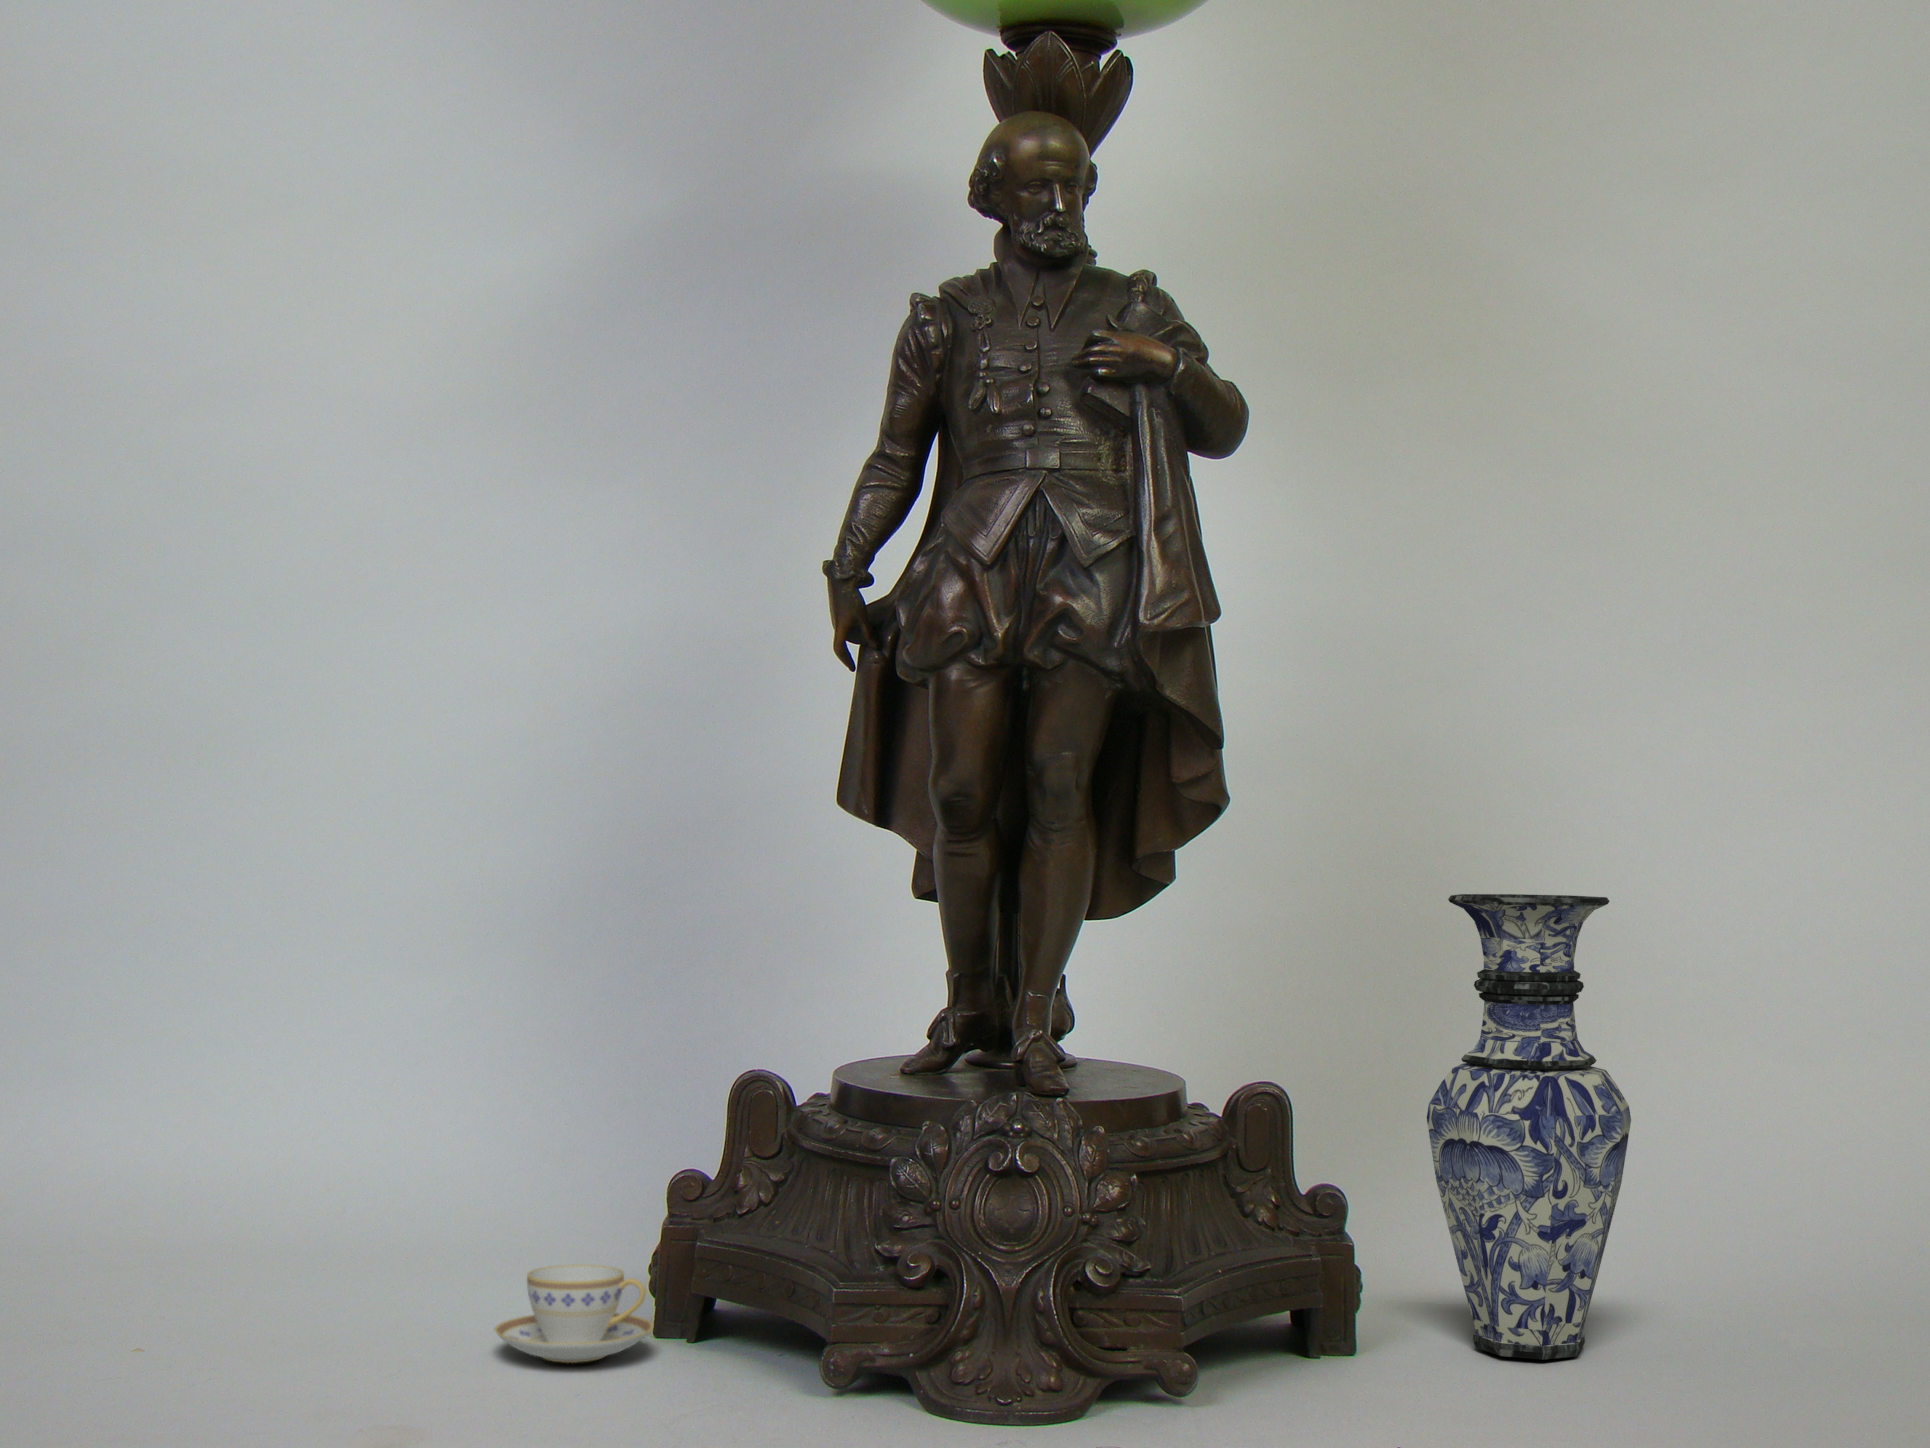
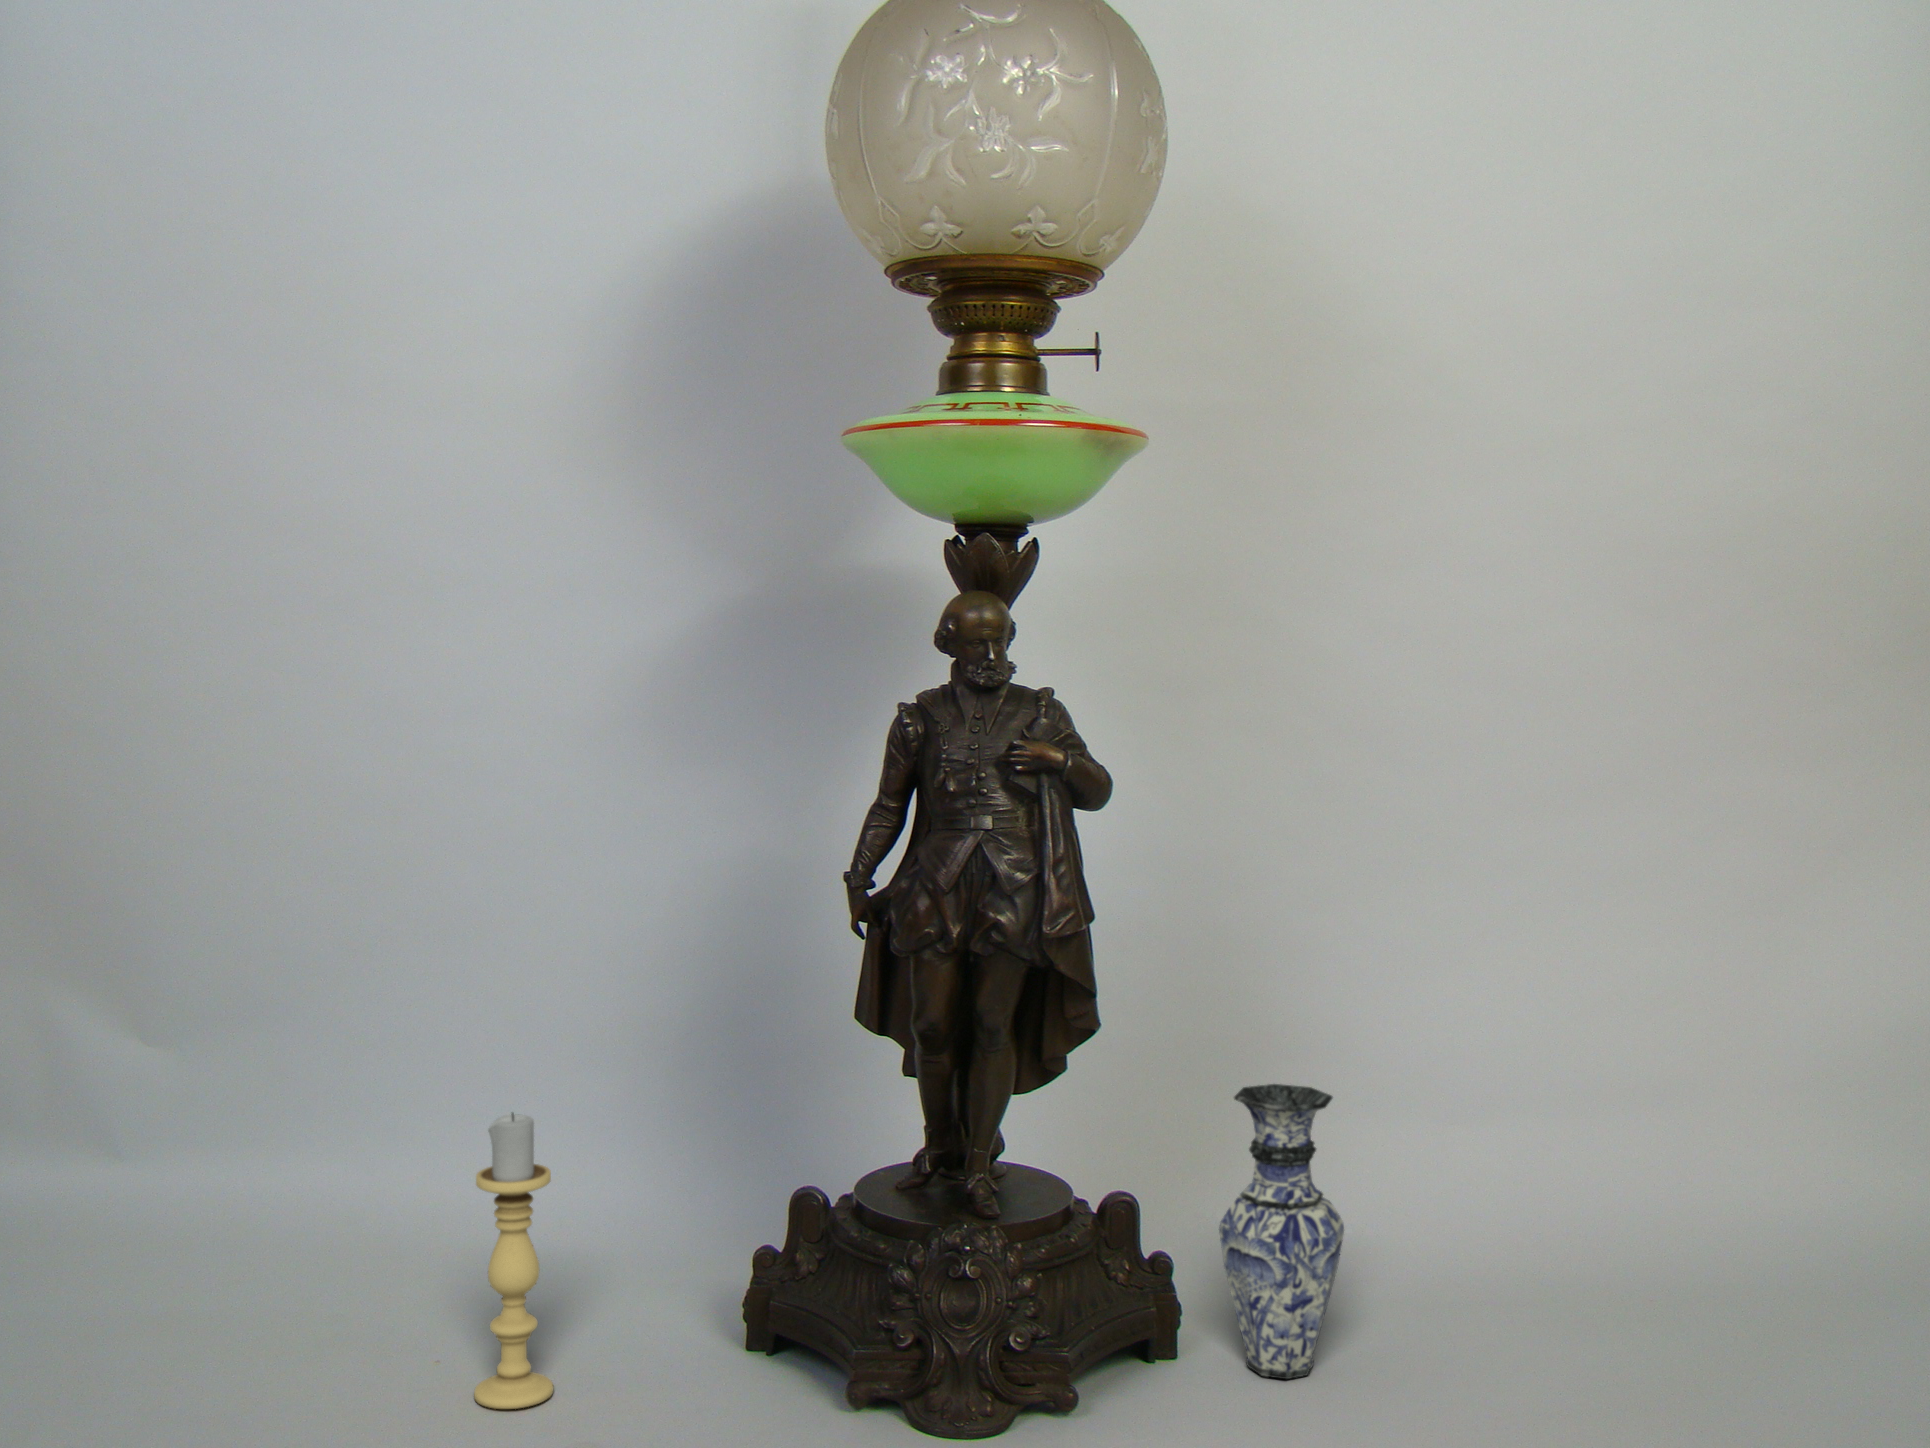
candle holder: none [196,889,336,1376] -> present [474,1113,553,1409]
teacup: present [494,1265,653,1363] -> none [652,1322,748,1389]

